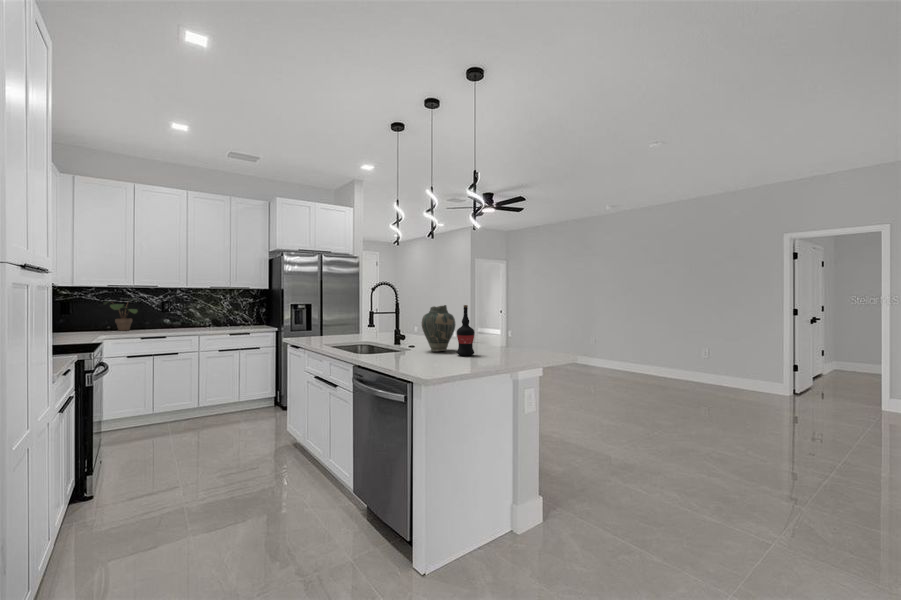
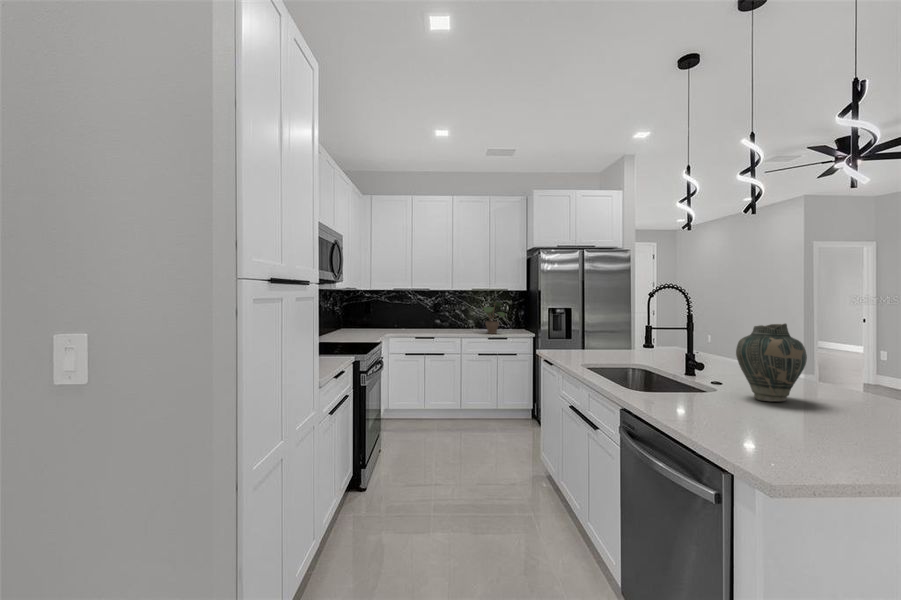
potted plant: present [104,299,137,331] -> present [477,302,505,334]
wine bottle: present [457,305,475,356] -> none [815,328,860,422]

